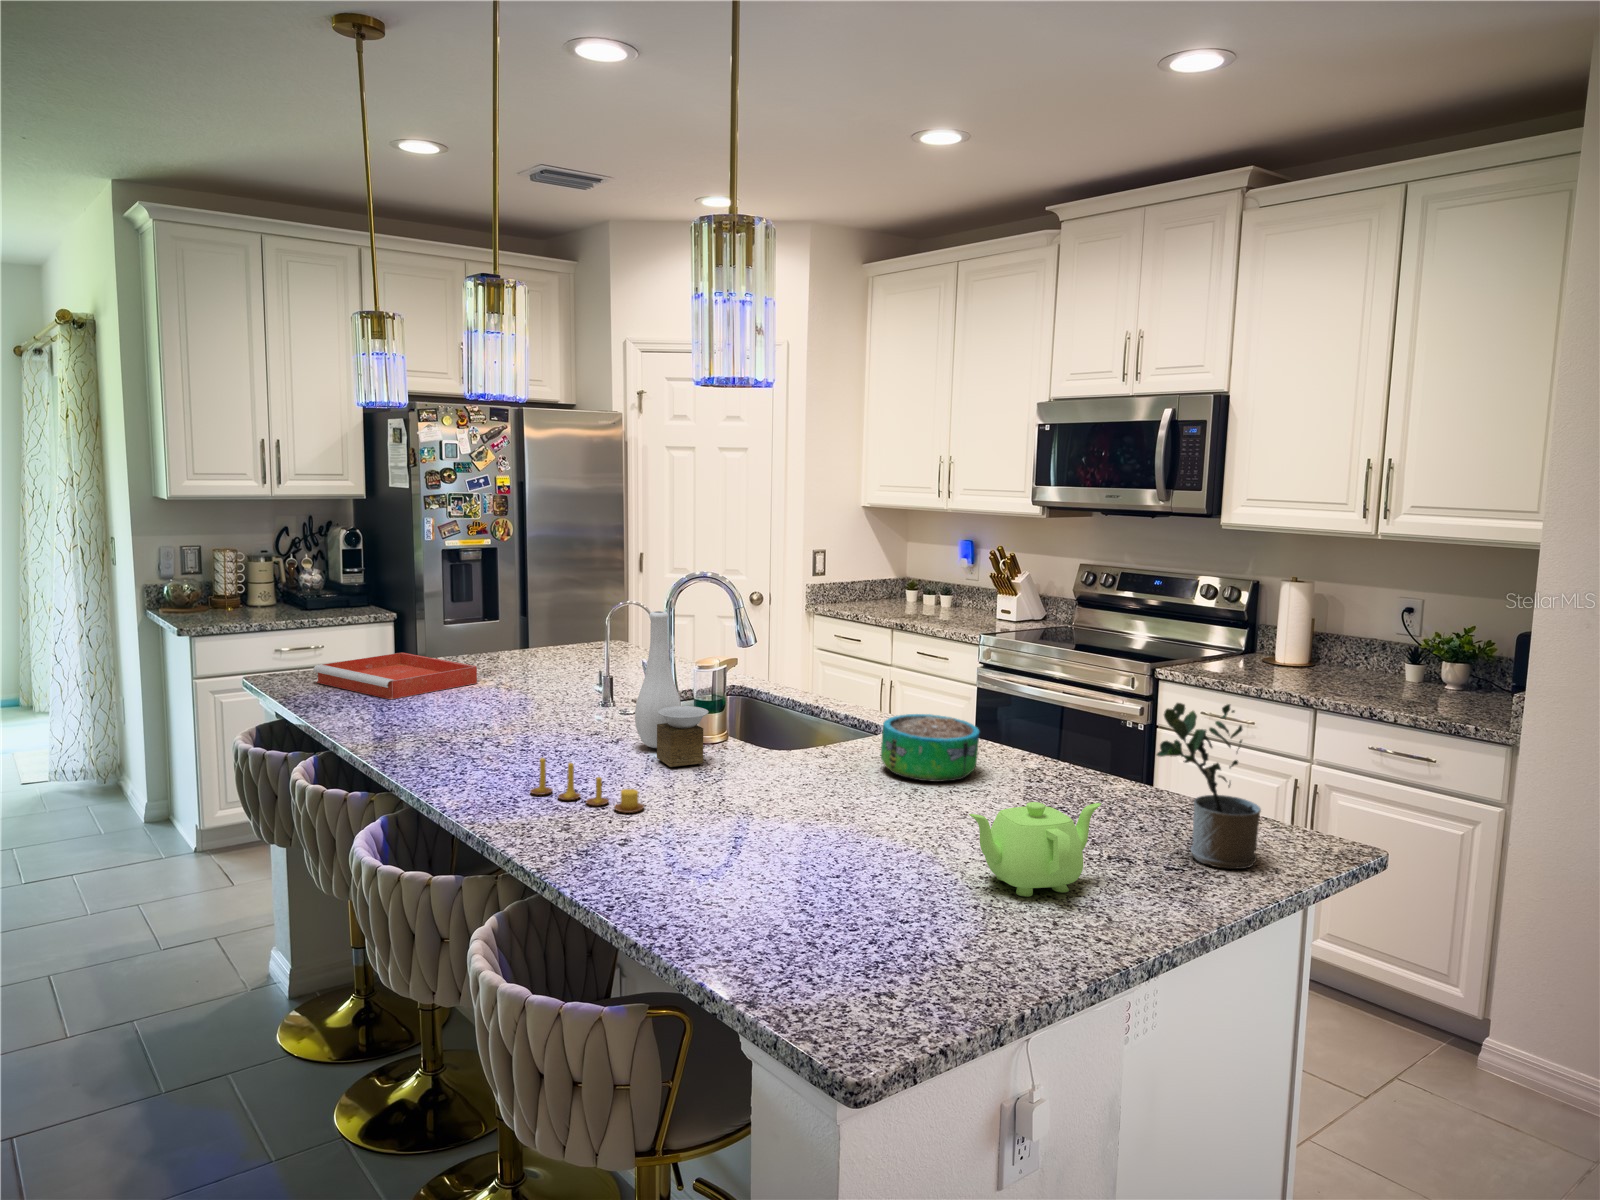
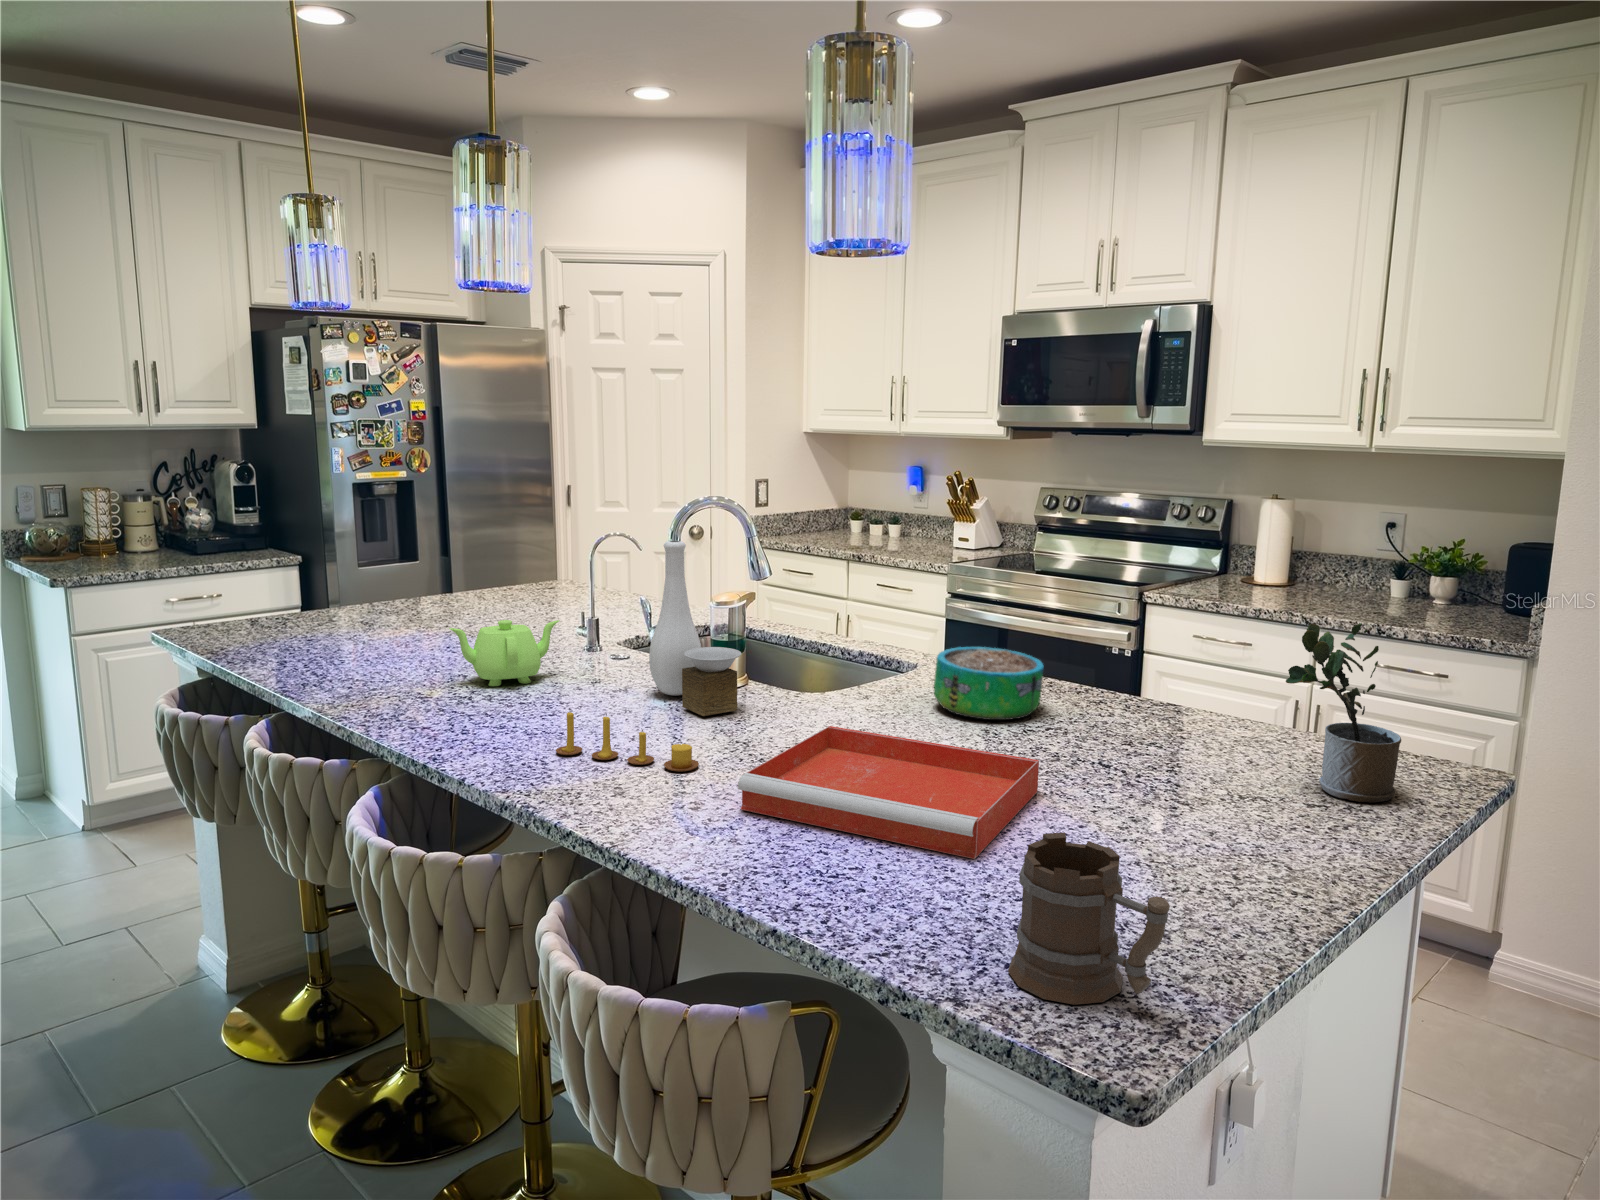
tray: present [313,653,477,699] -> present [738,726,1039,859]
teapot: present [969,802,1101,897] -> present [449,620,559,686]
mug: none [806,870,916,1013] -> present [1008,833,1170,1005]

